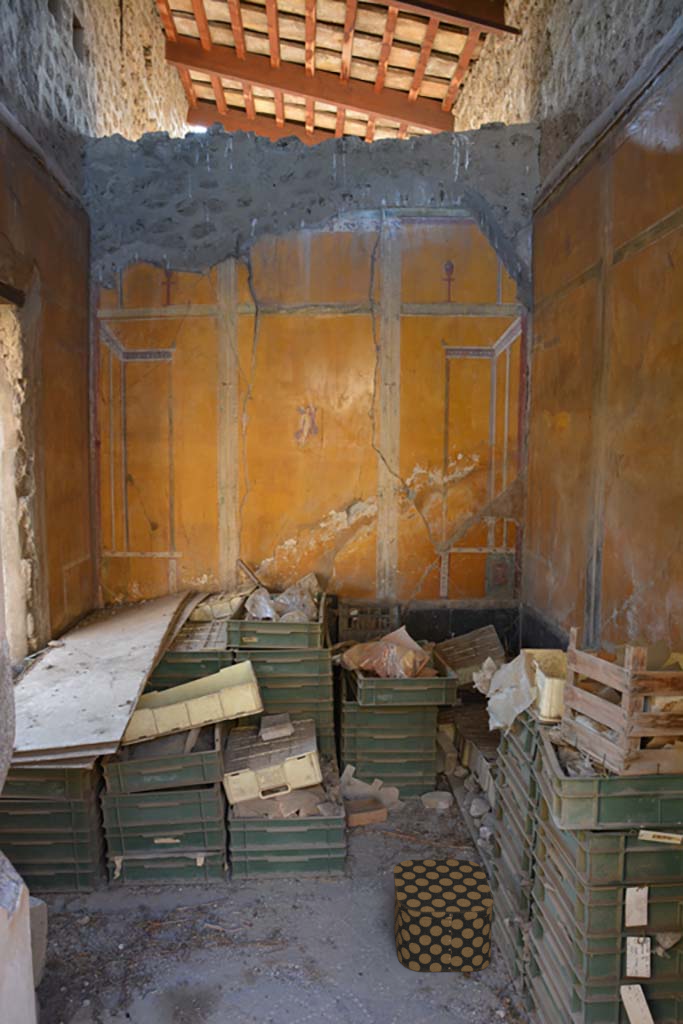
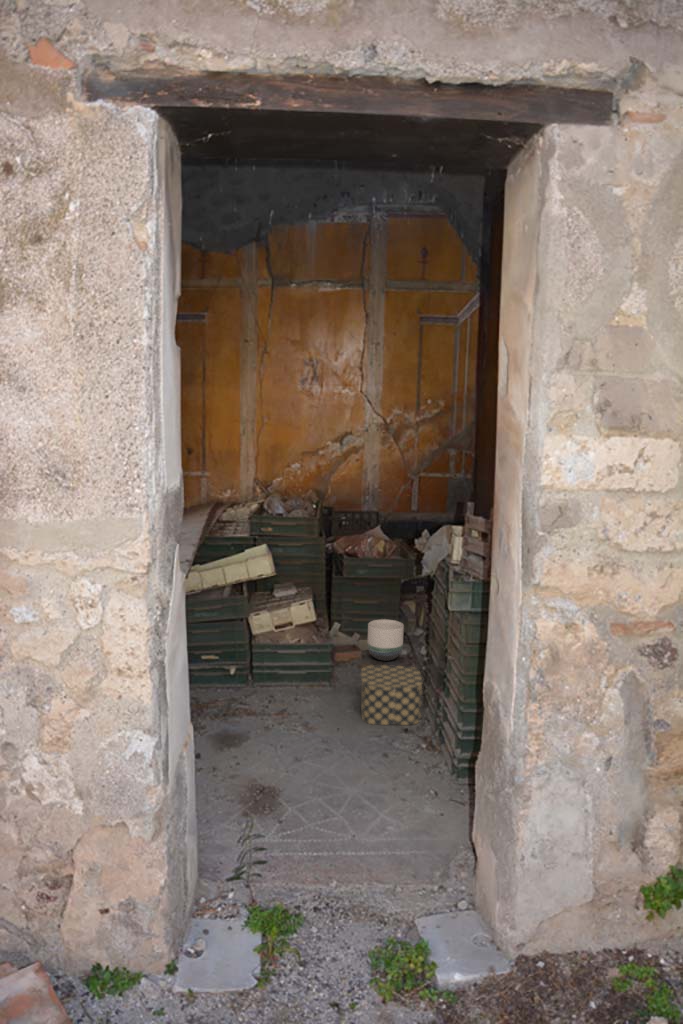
planter: none [395,761,445,824] -> present [368,619,404,661]

